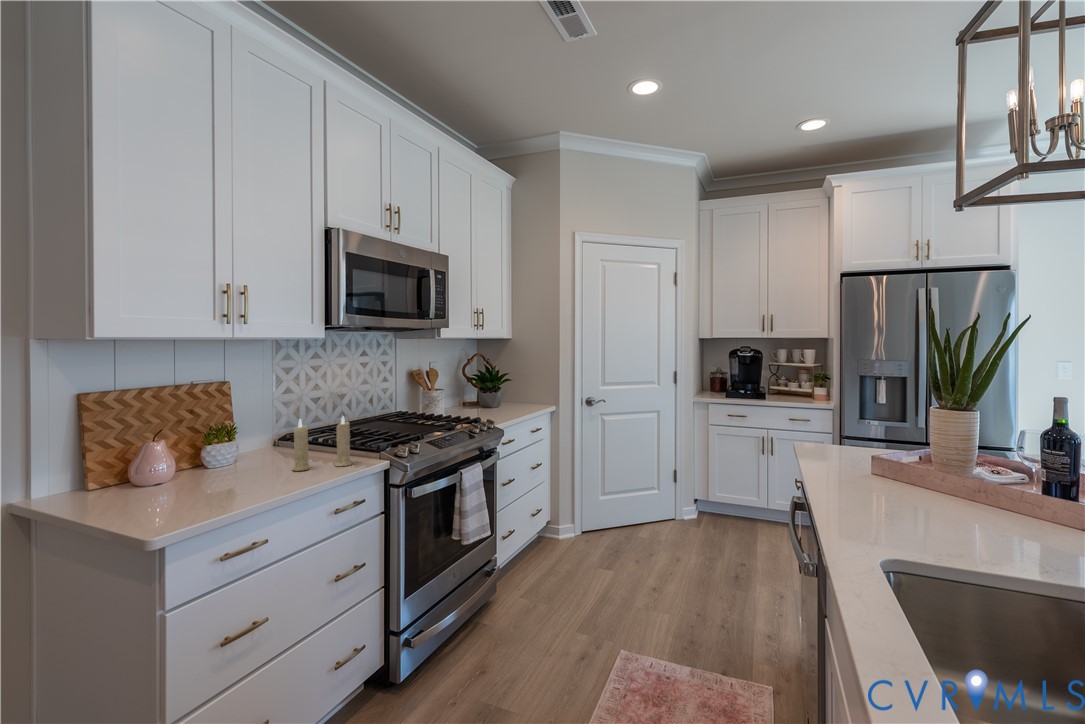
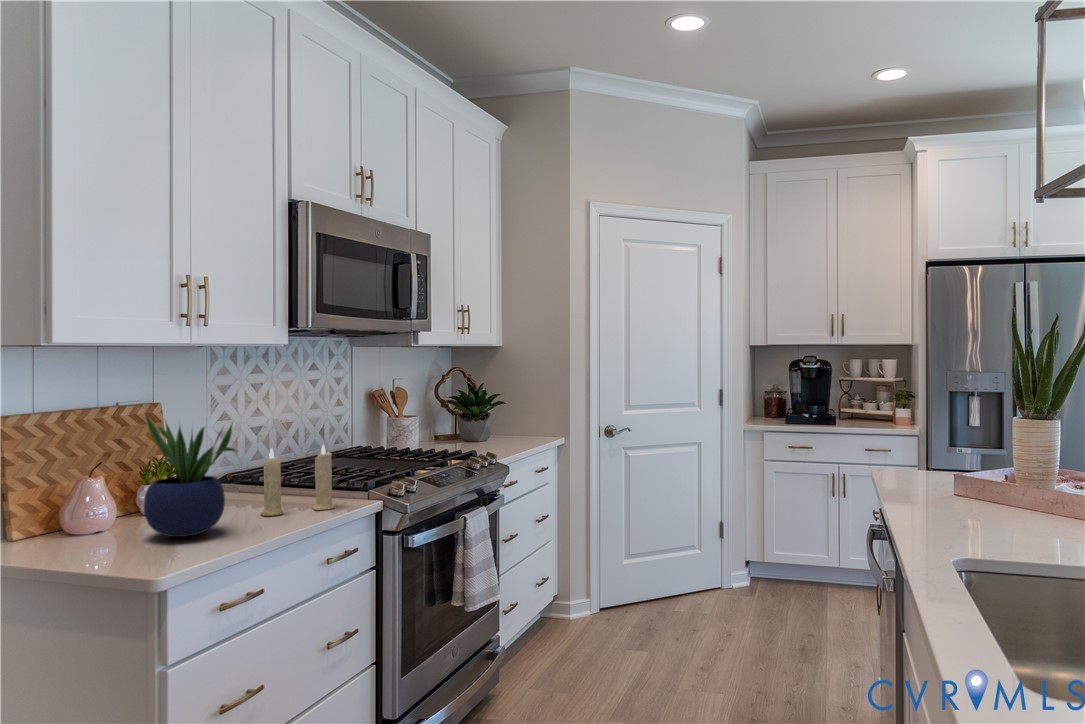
potted plant: none [182,392,261,490] -> present [144,414,236,537]

